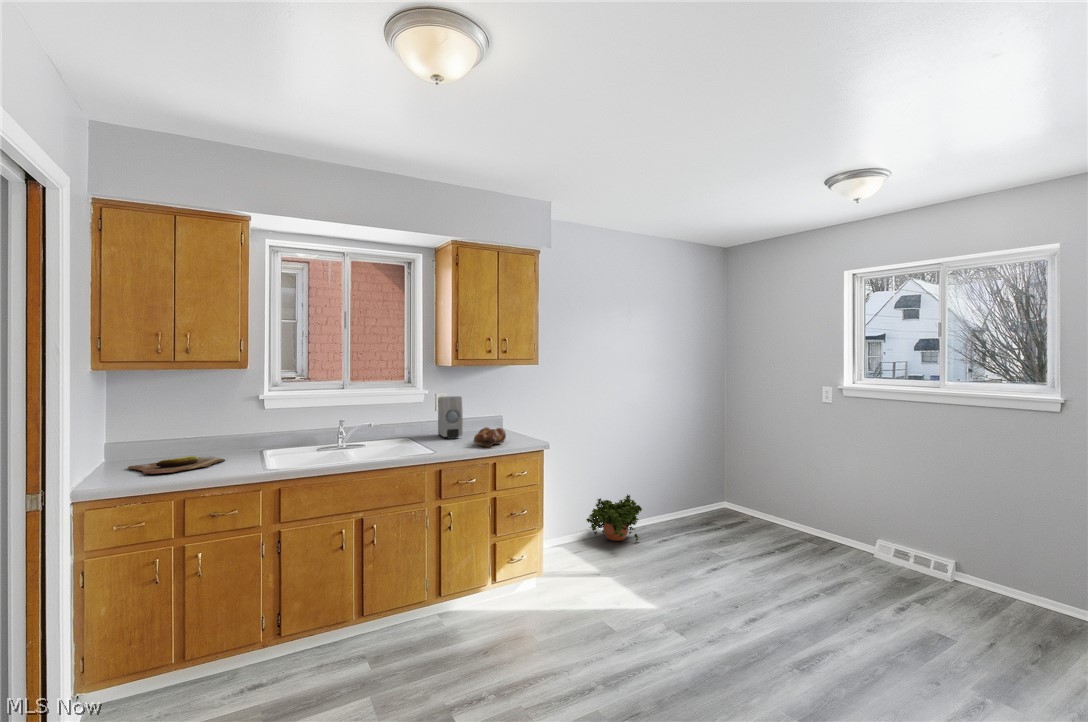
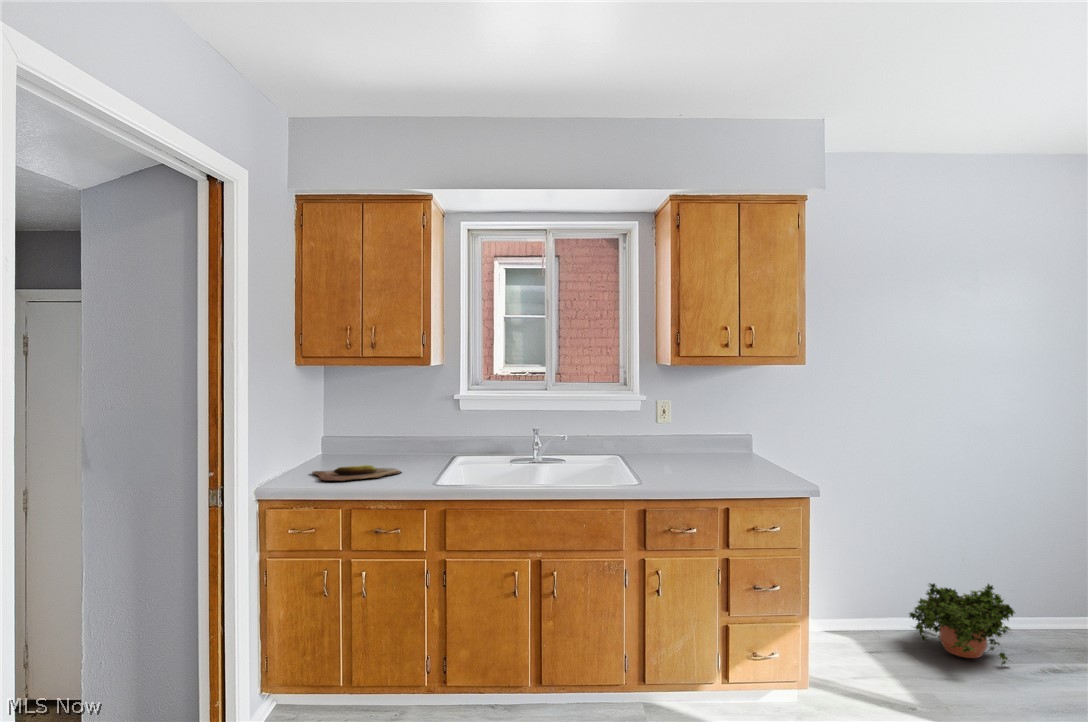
soap dispenser: present [438,396,463,439] -> none [661,410,690,468]
bread loaf: present [474,427,506,447] -> none [698,454,751,482]

